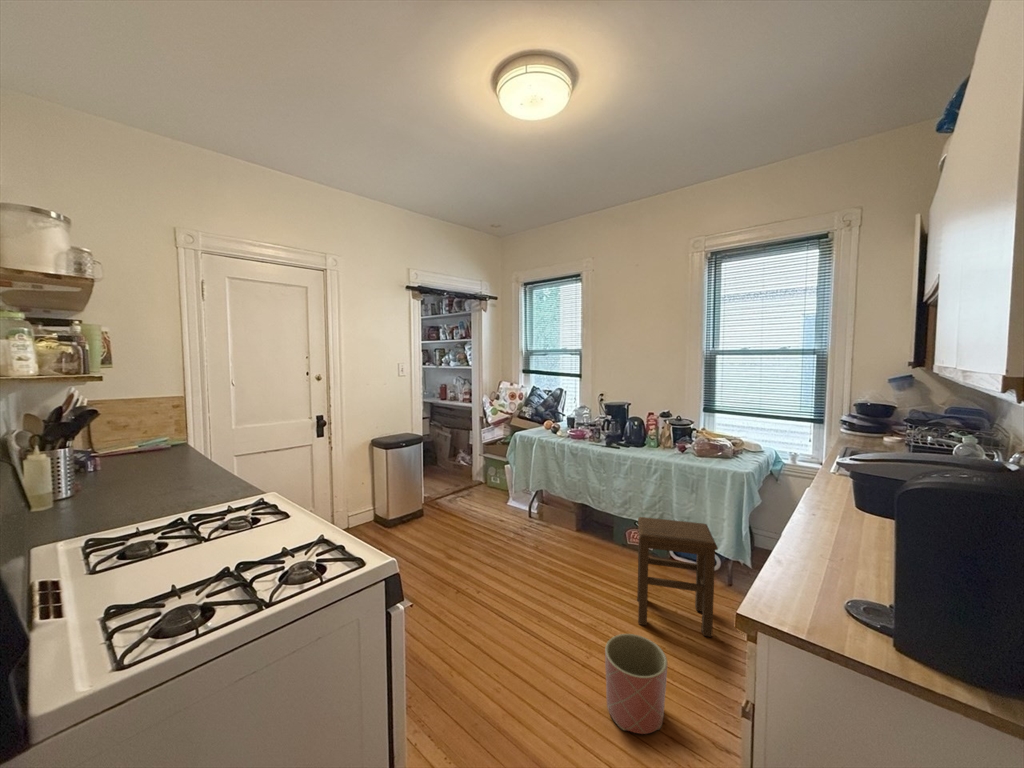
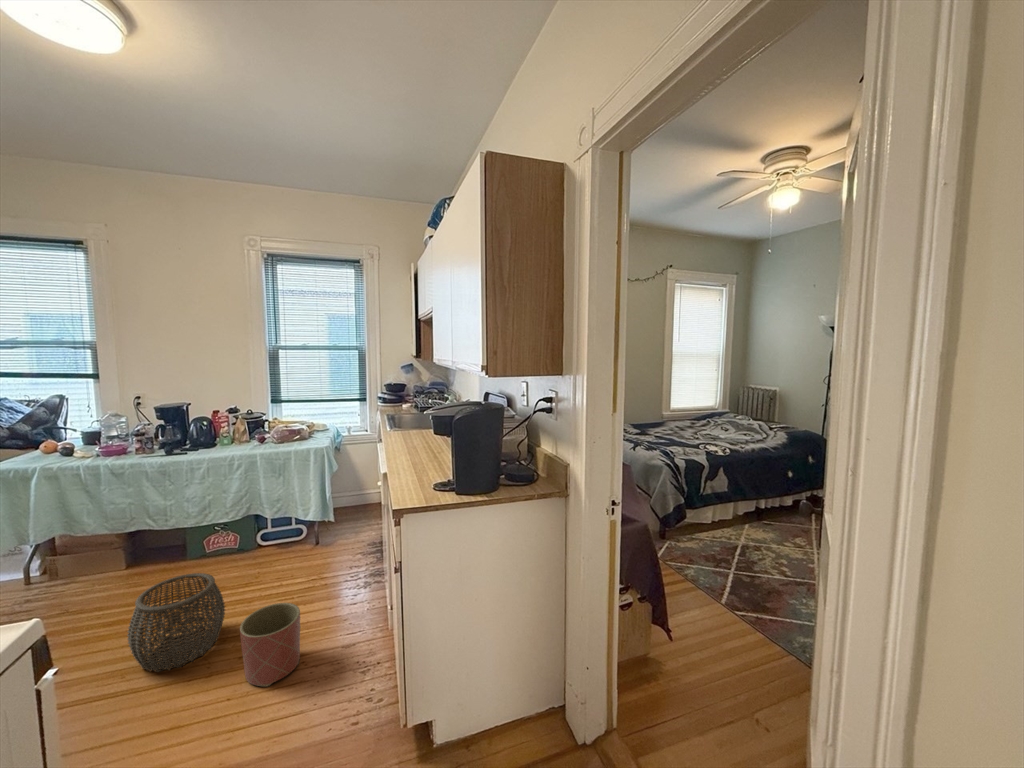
stool: present [637,517,718,637] -> none [233,498,316,610]
woven basket: none [542,557,613,645] -> present [127,573,225,672]

